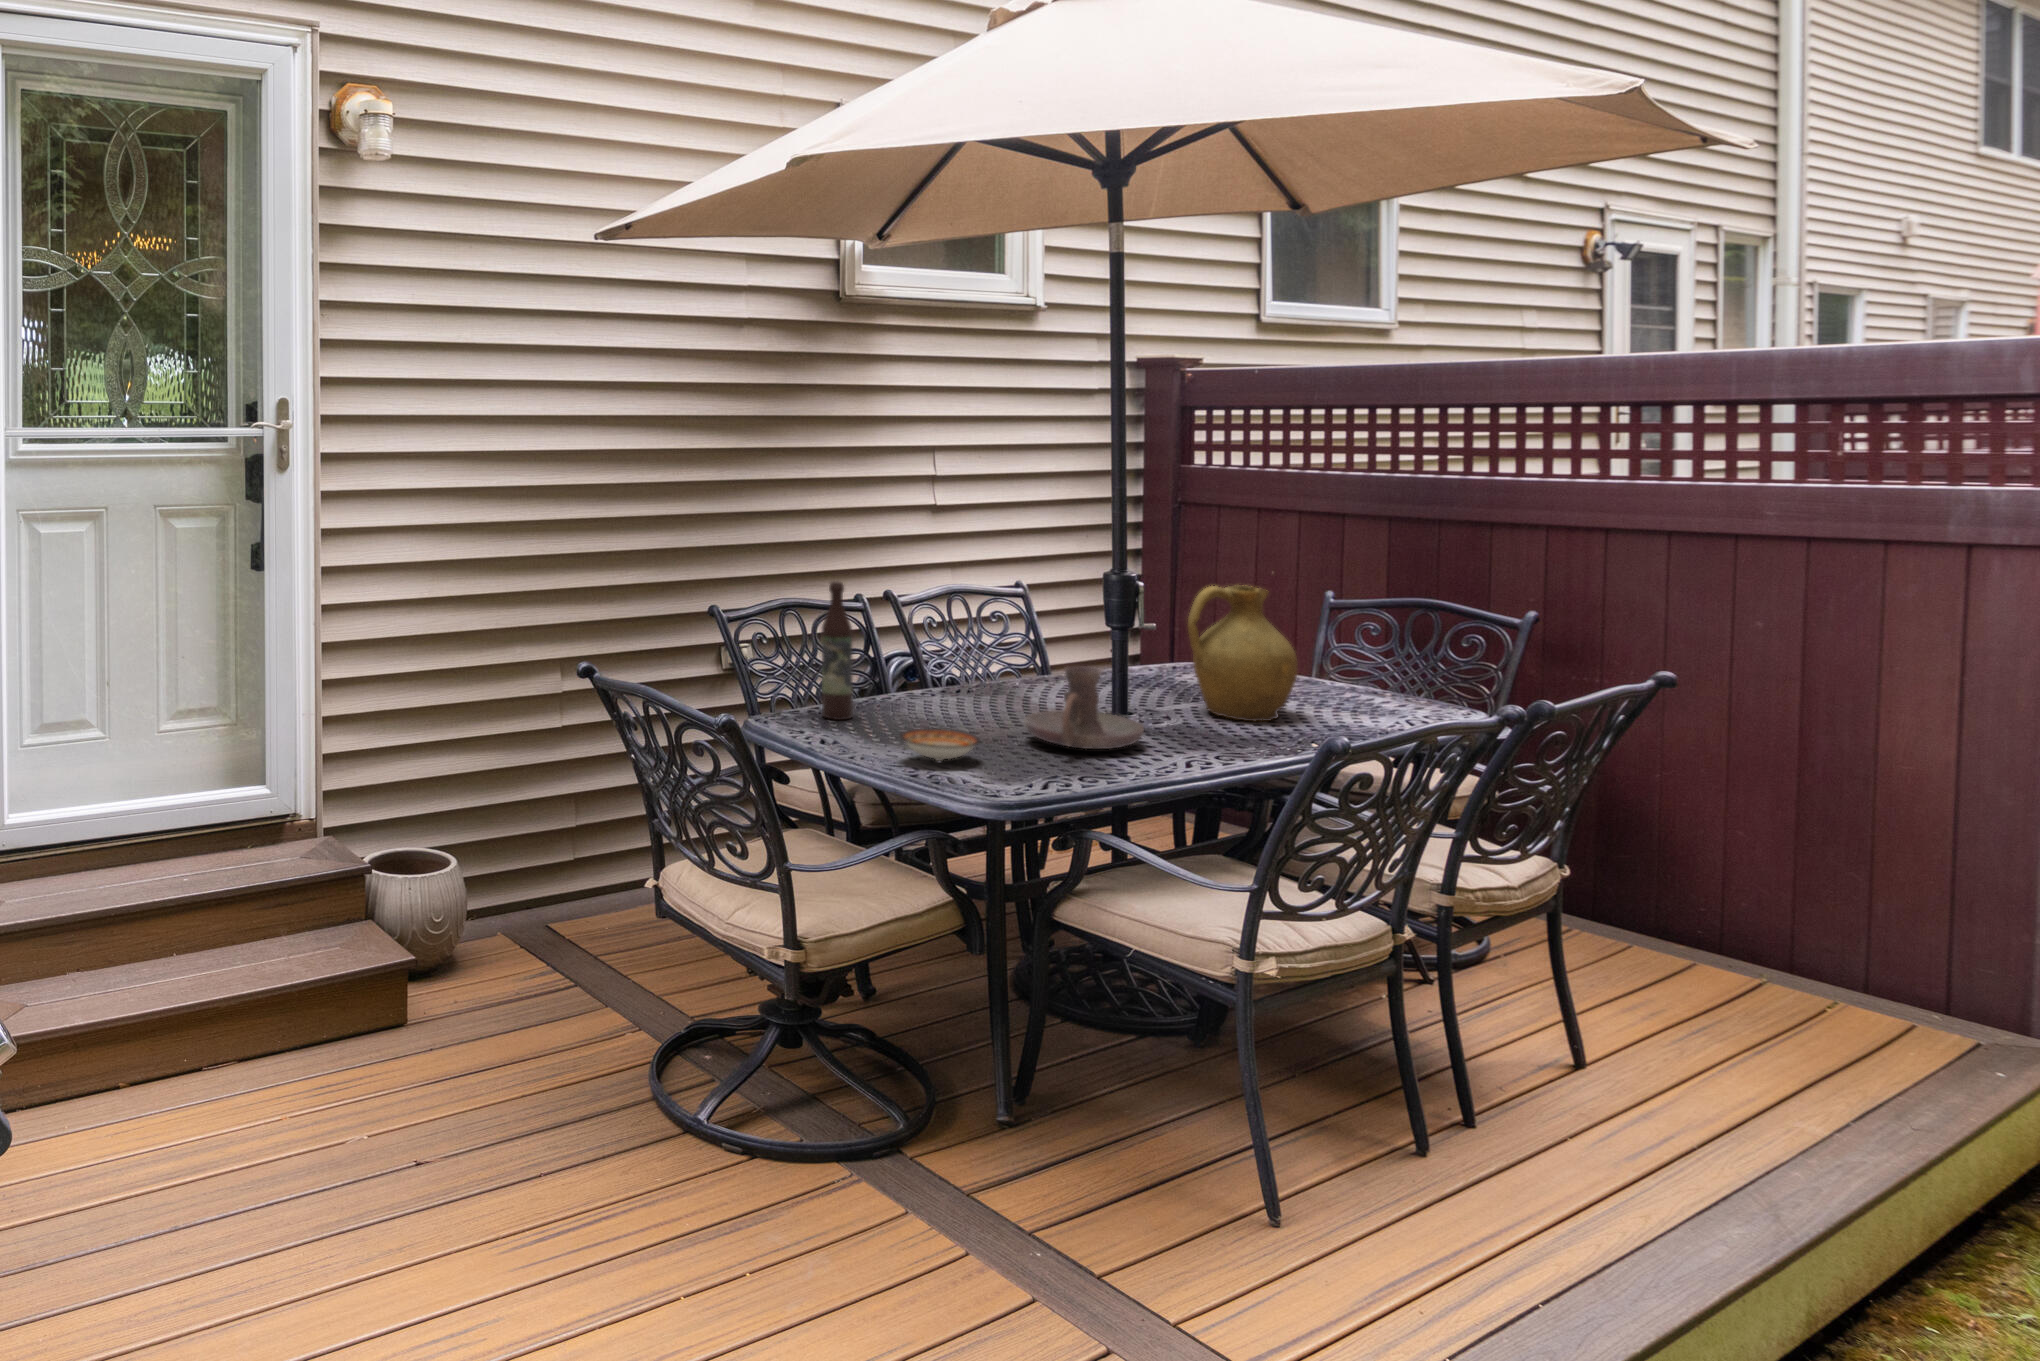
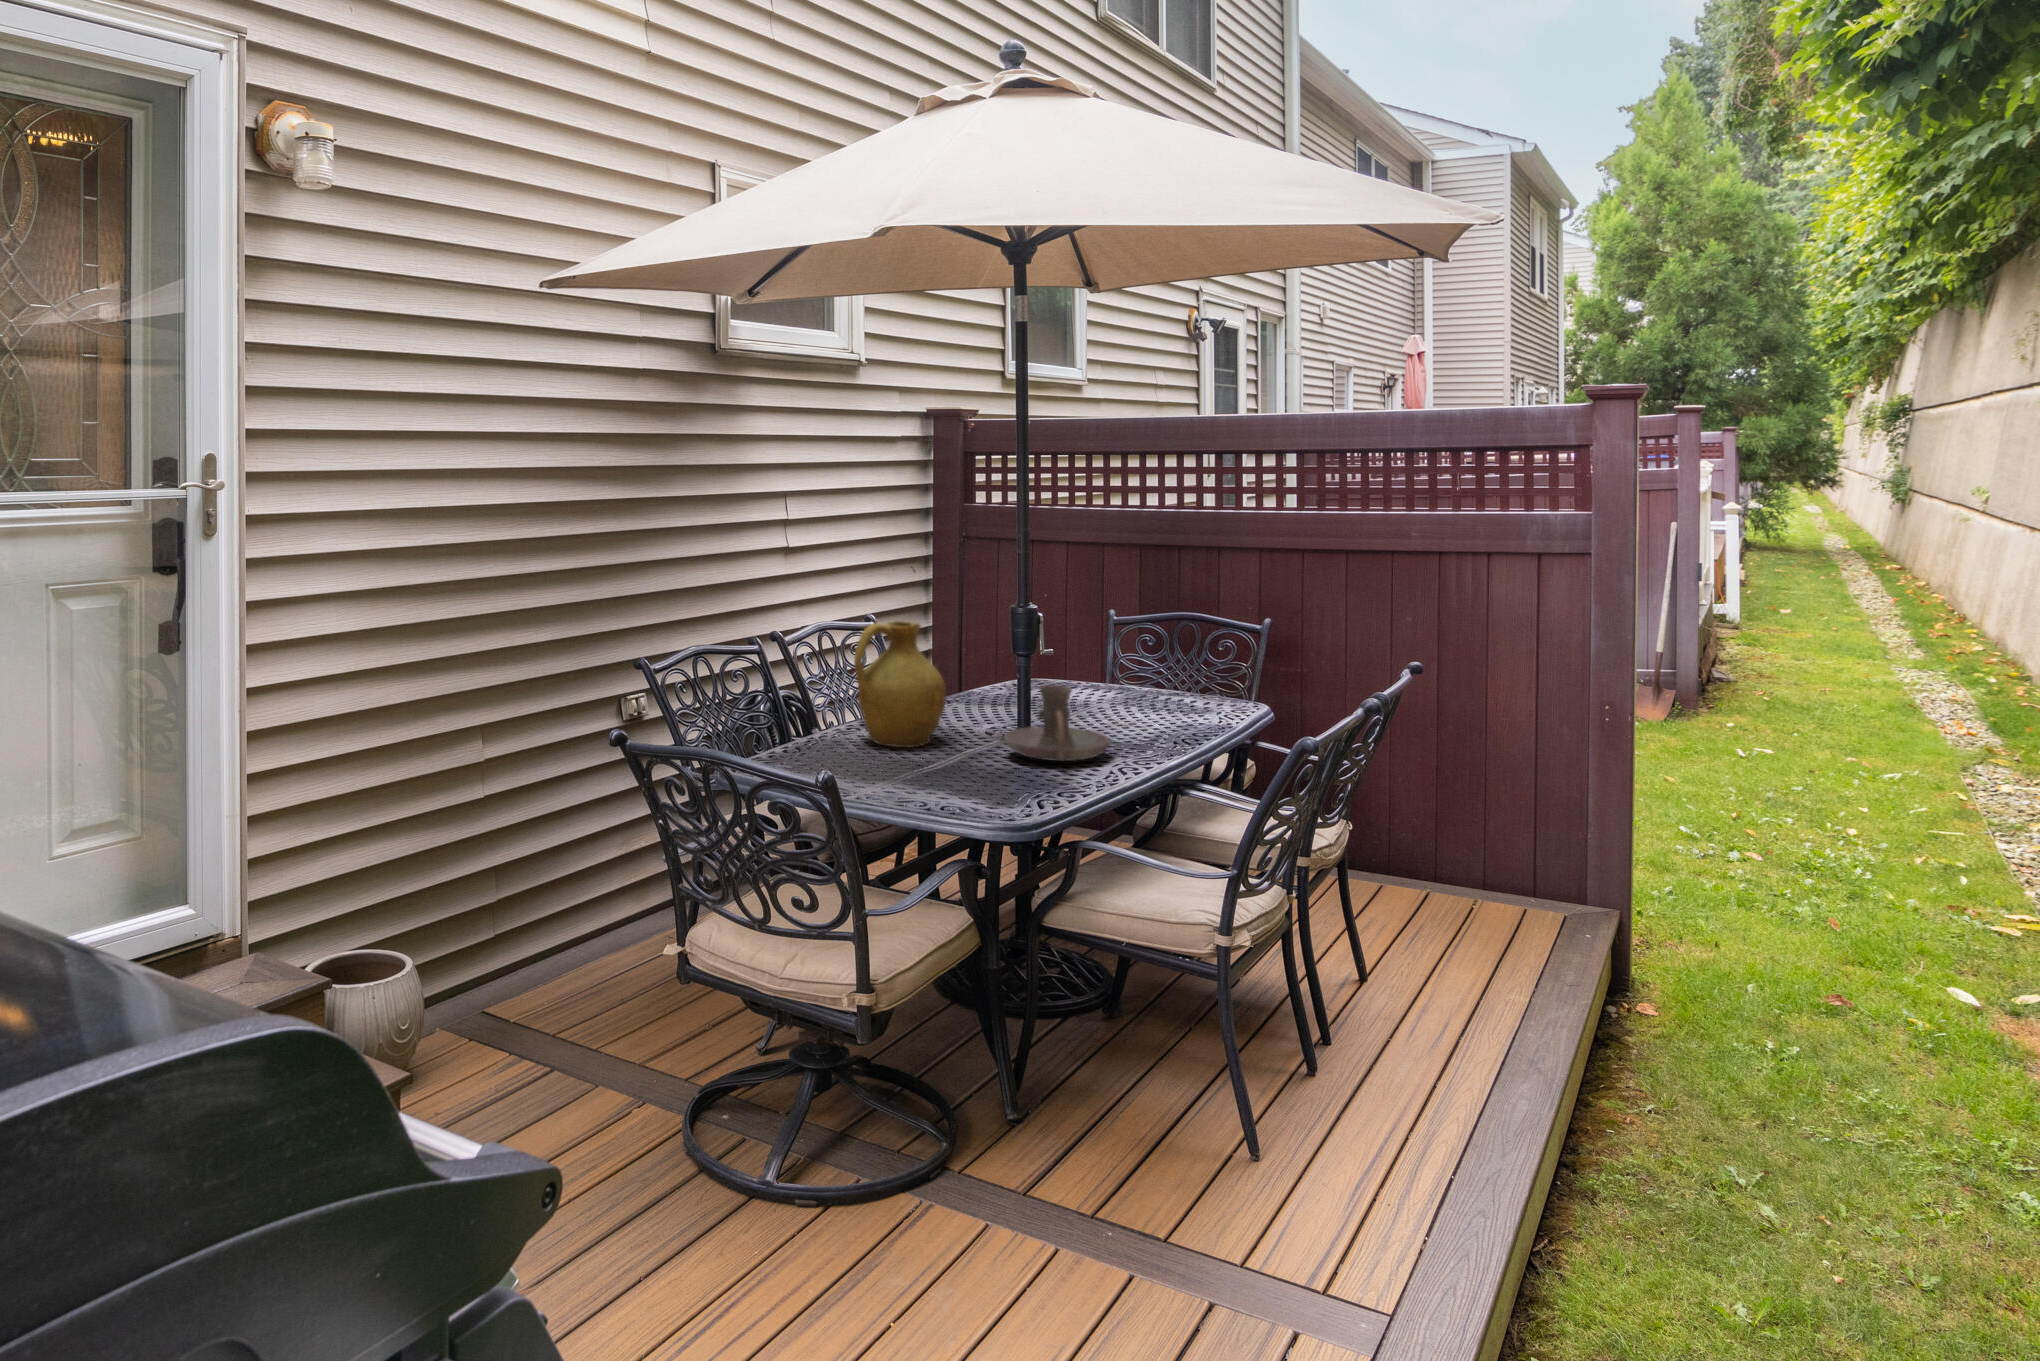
wine bottle: present [822,581,853,720] -> none [804,621,834,757]
pitcher: present [1188,585,1298,721] -> present [854,621,946,748]
ceramic bowl: present [900,729,980,761] -> none [924,756,997,787]

